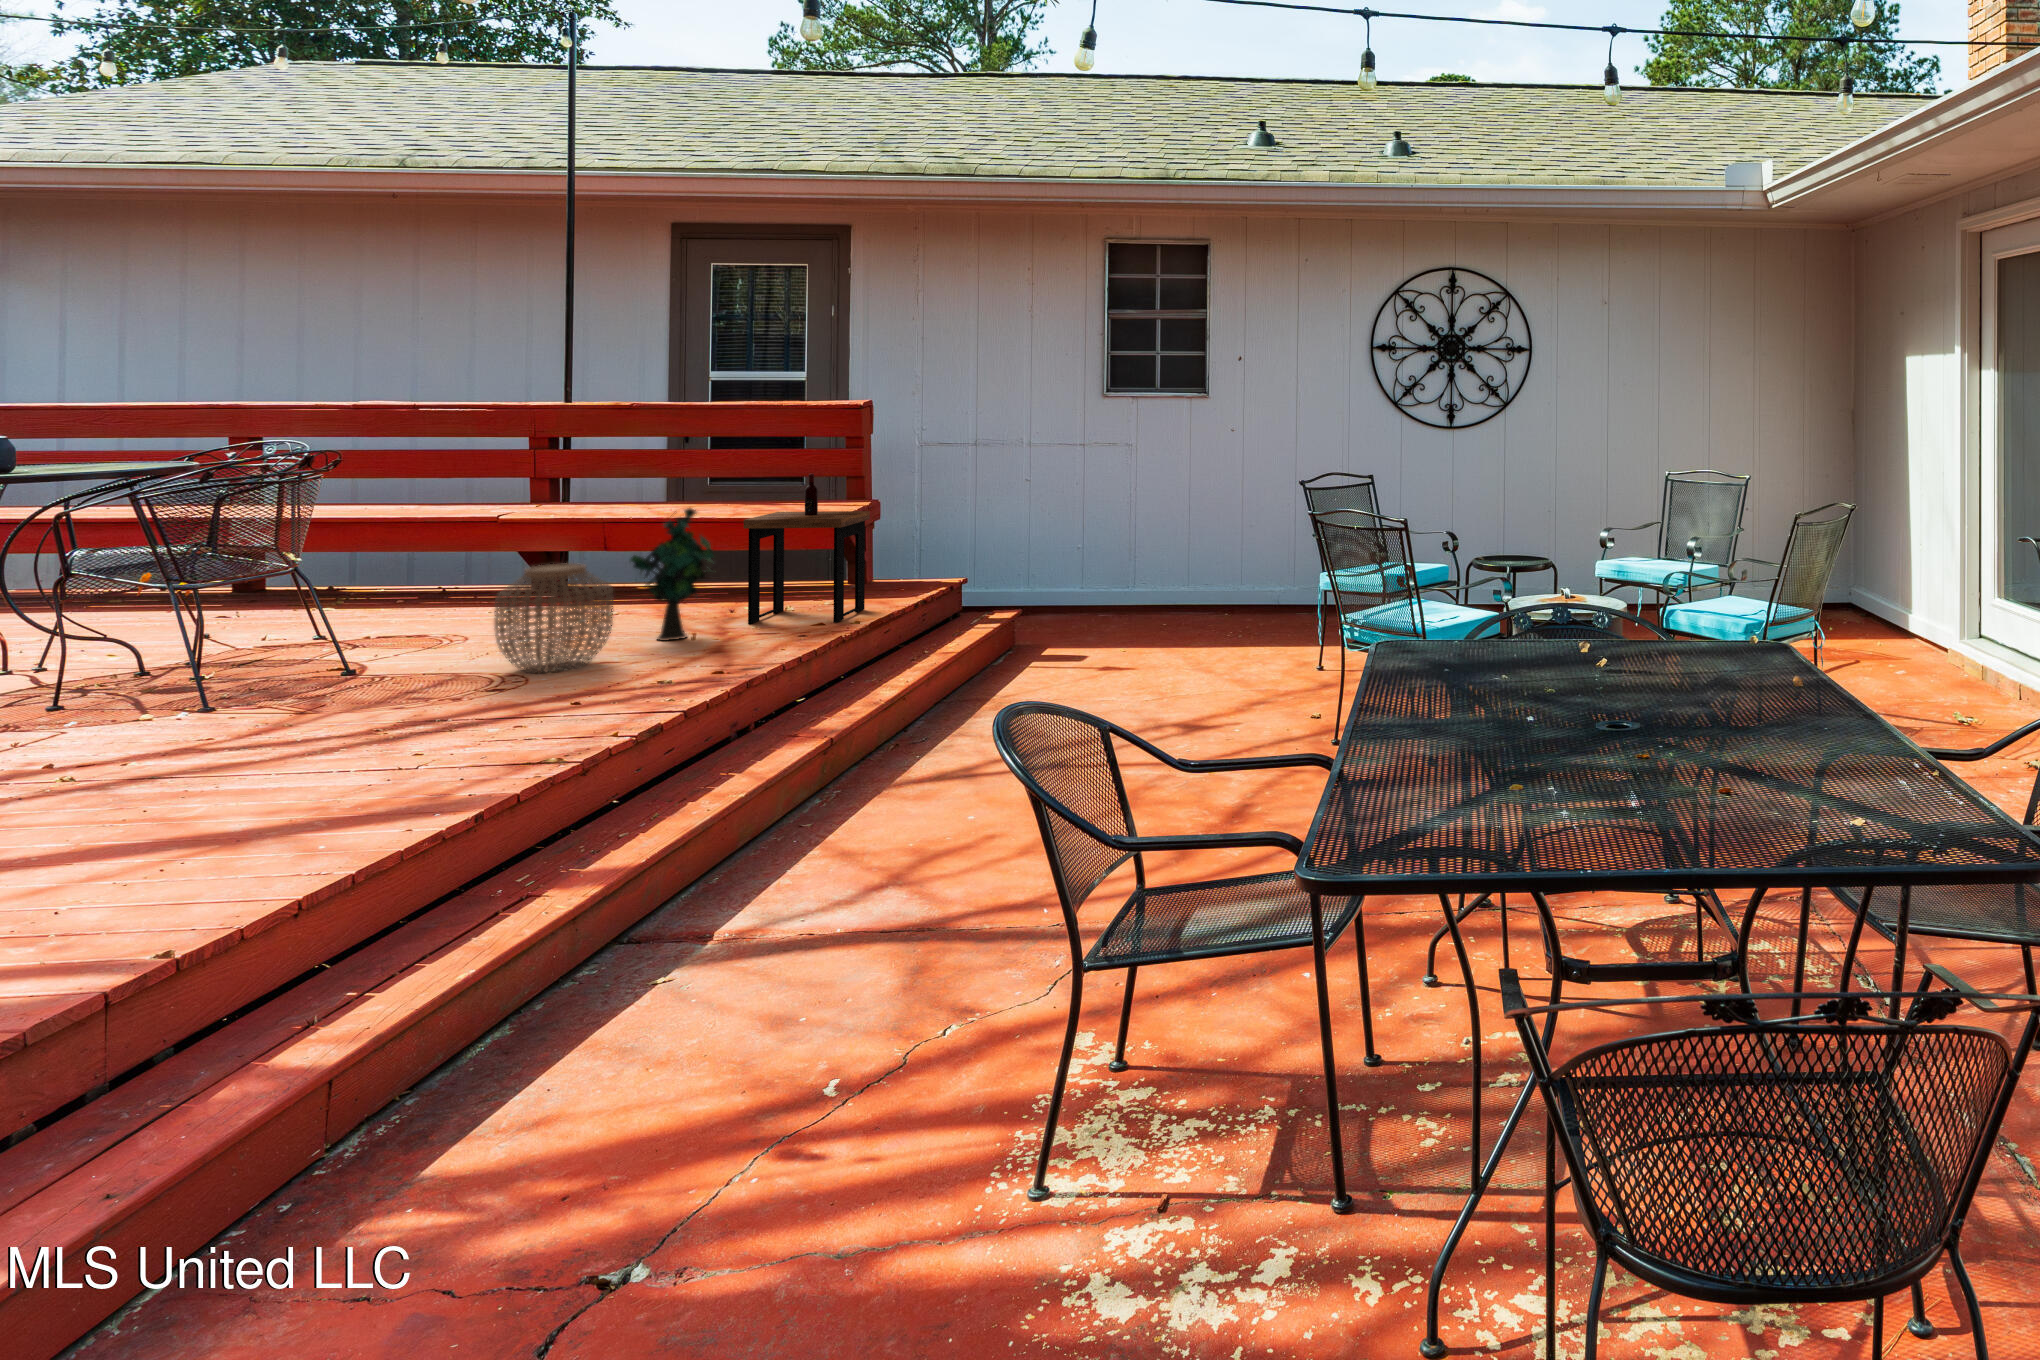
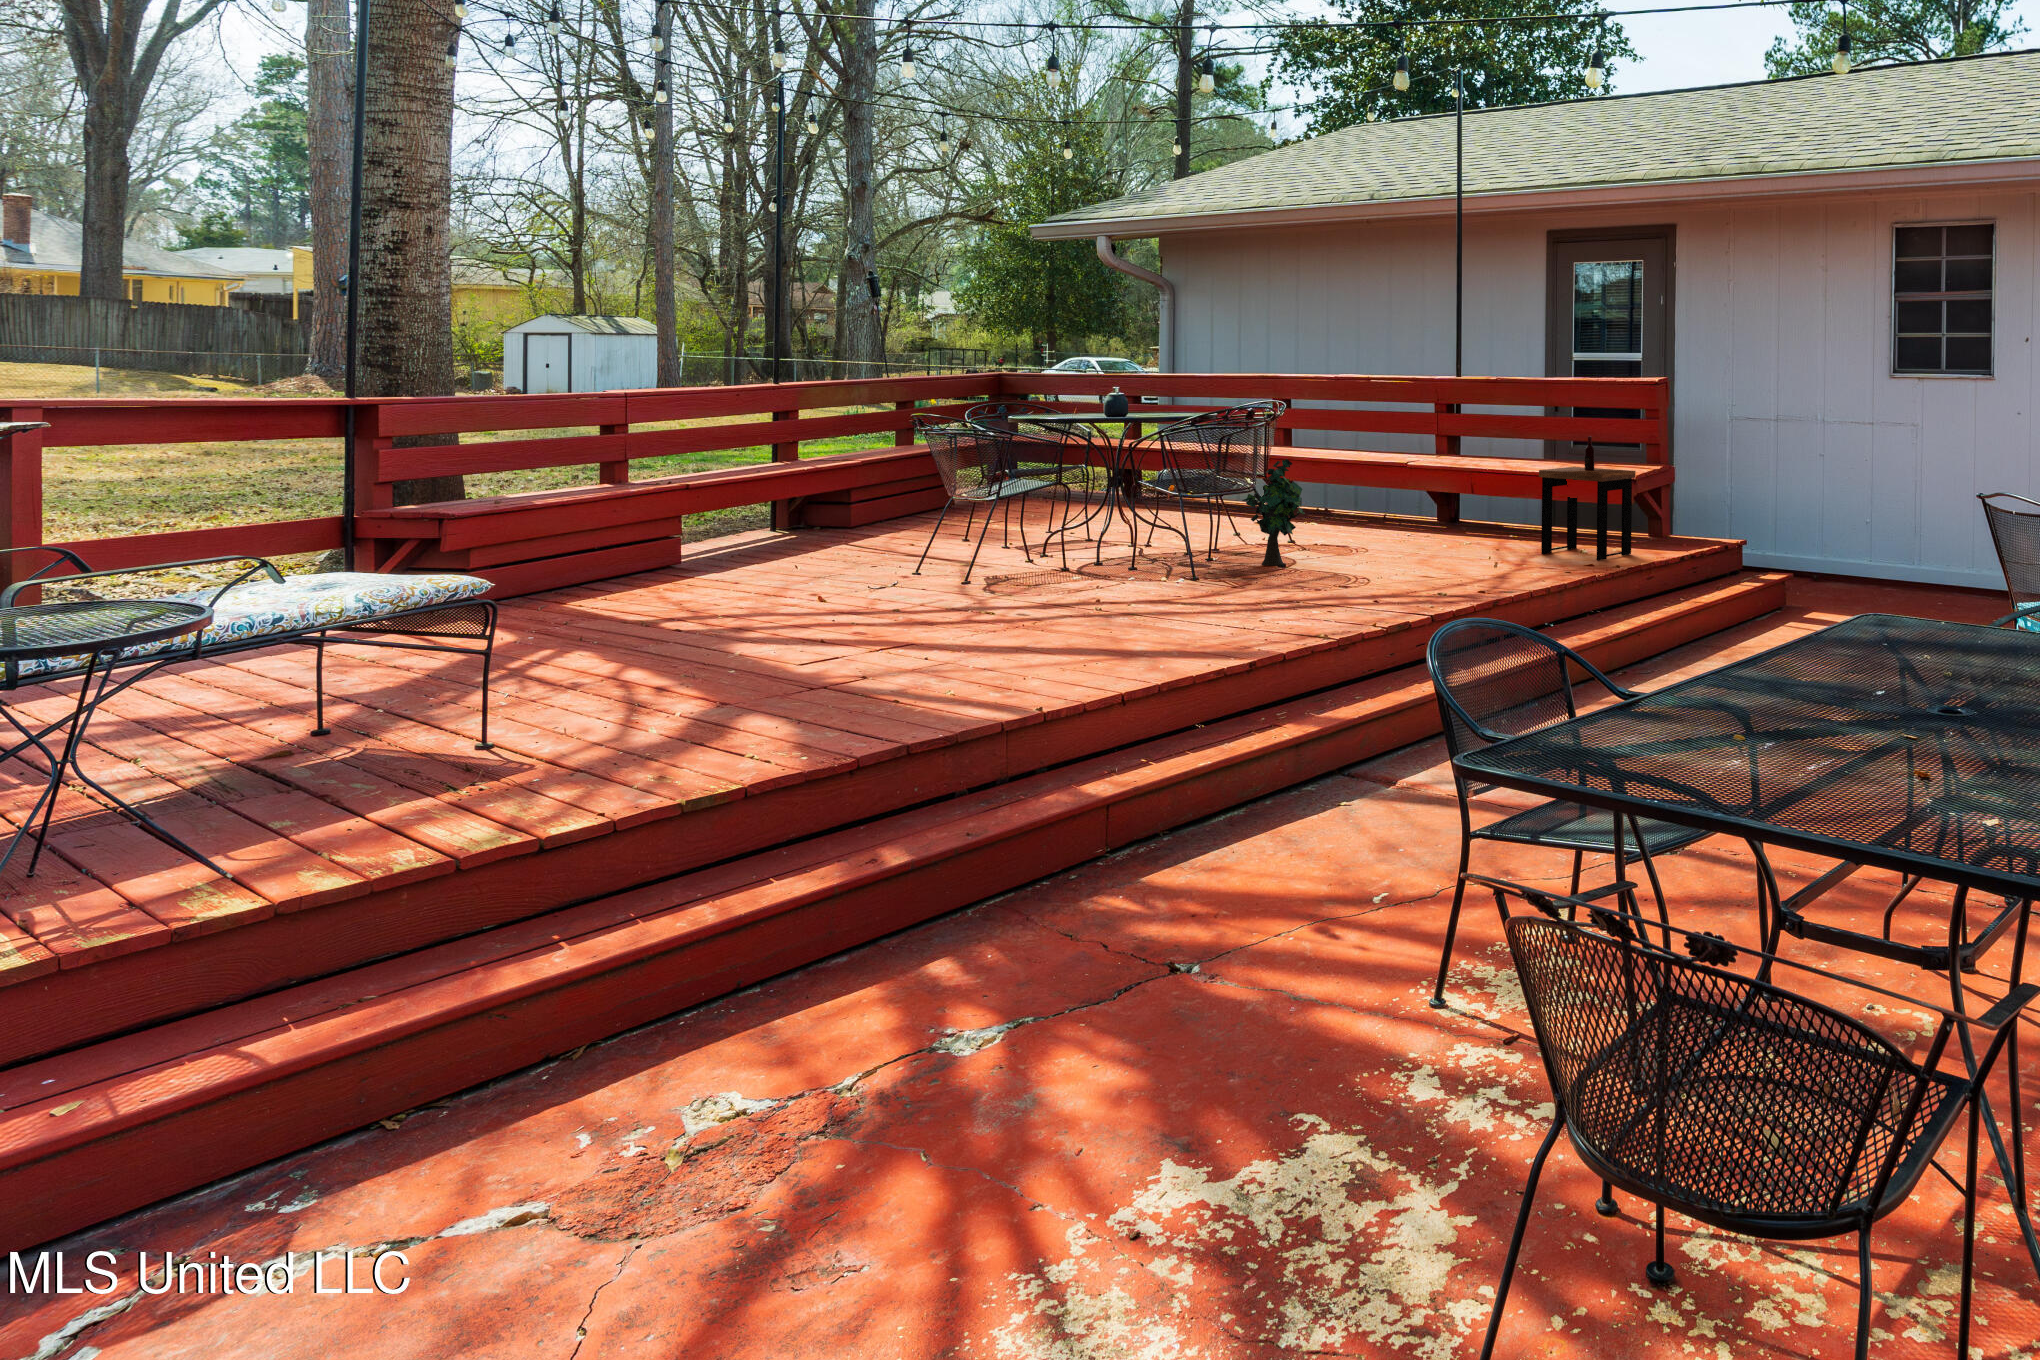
decorative plant: present [630,508,714,641] -> present [1242,459,1305,565]
woven basket: present [494,563,613,673] -> none [1361,490,1432,568]

